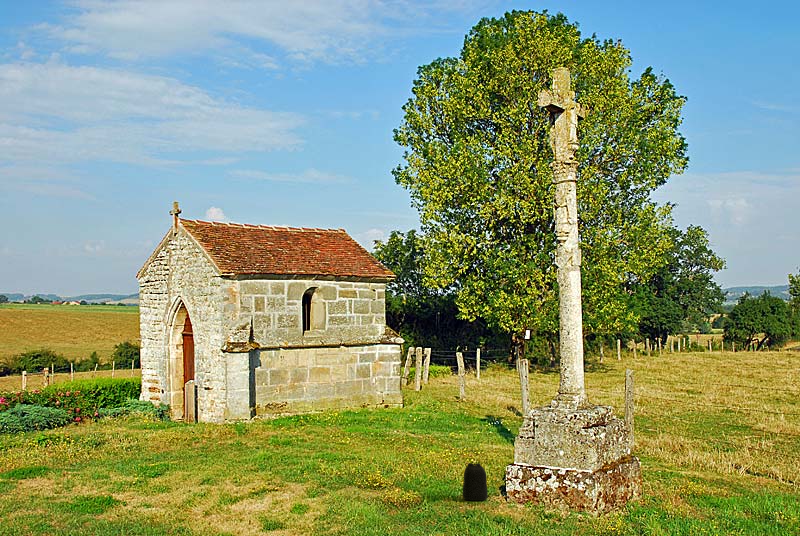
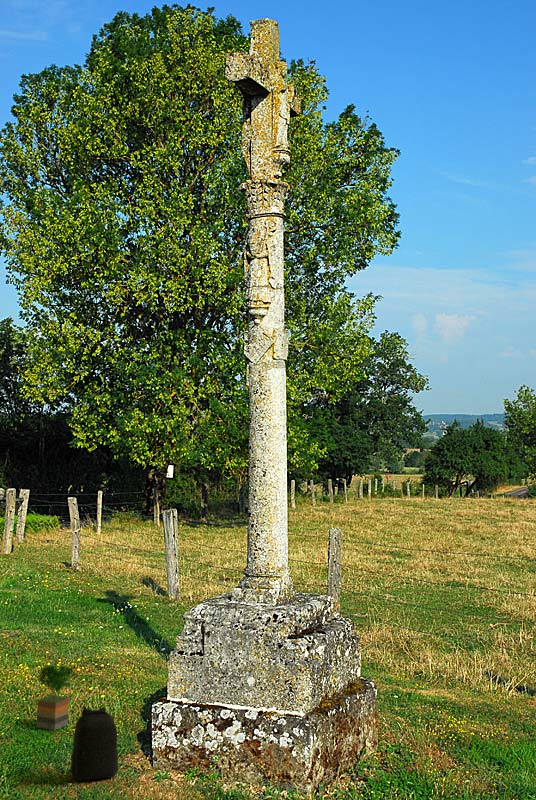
potted tree: none [443,443,465,480] -> present [37,665,76,730]

